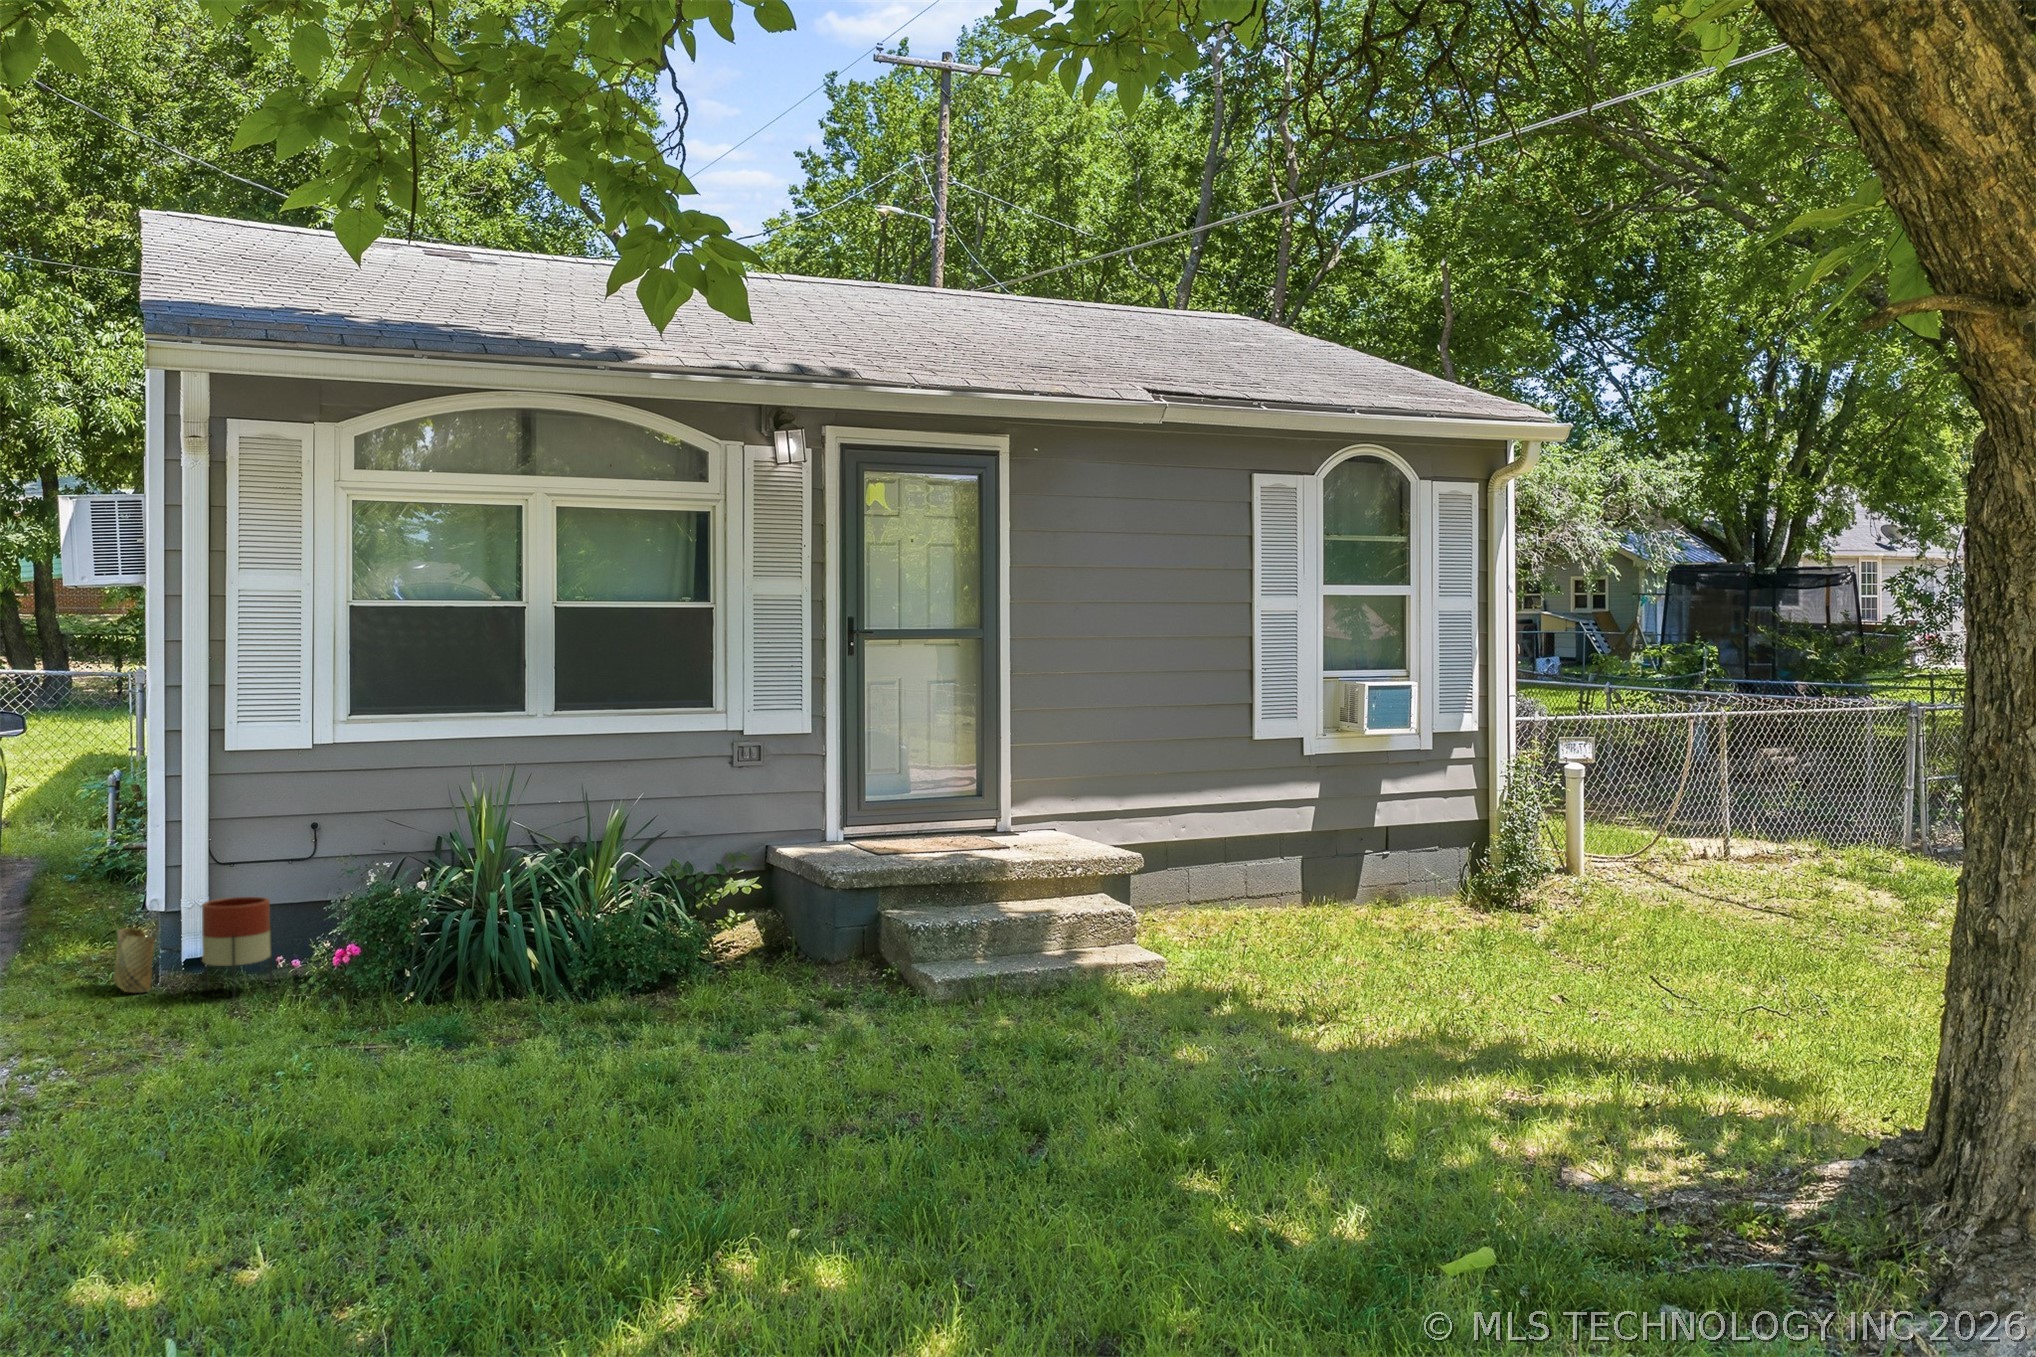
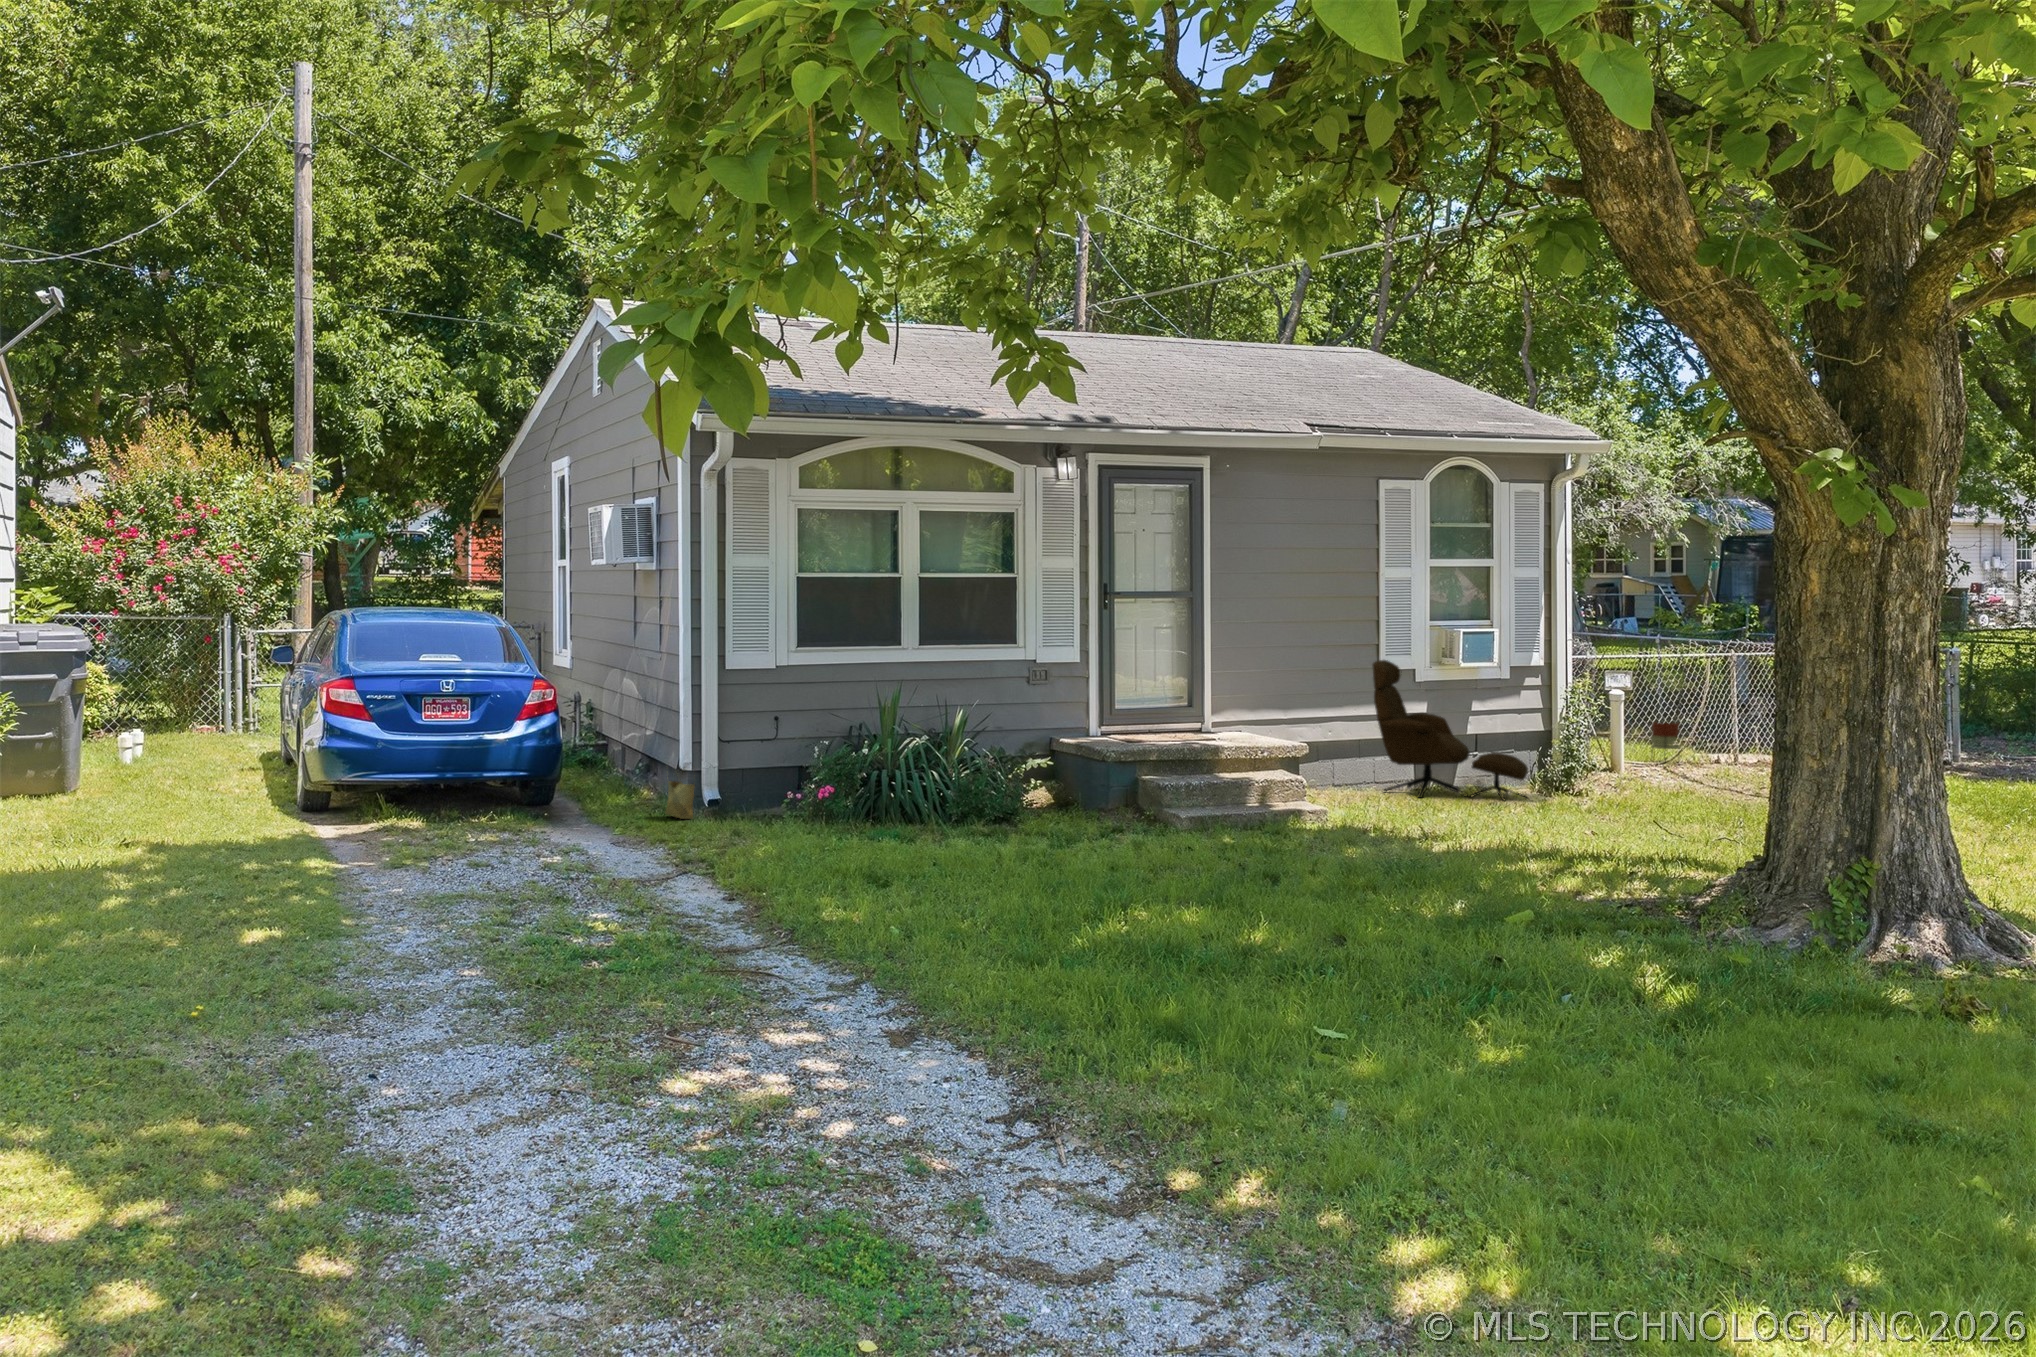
lounge chair: none [1243,726,1464,931] -> present [1372,660,1528,801]
planter: present [202,897,272,999] -> present [1651,722,1680,749]

